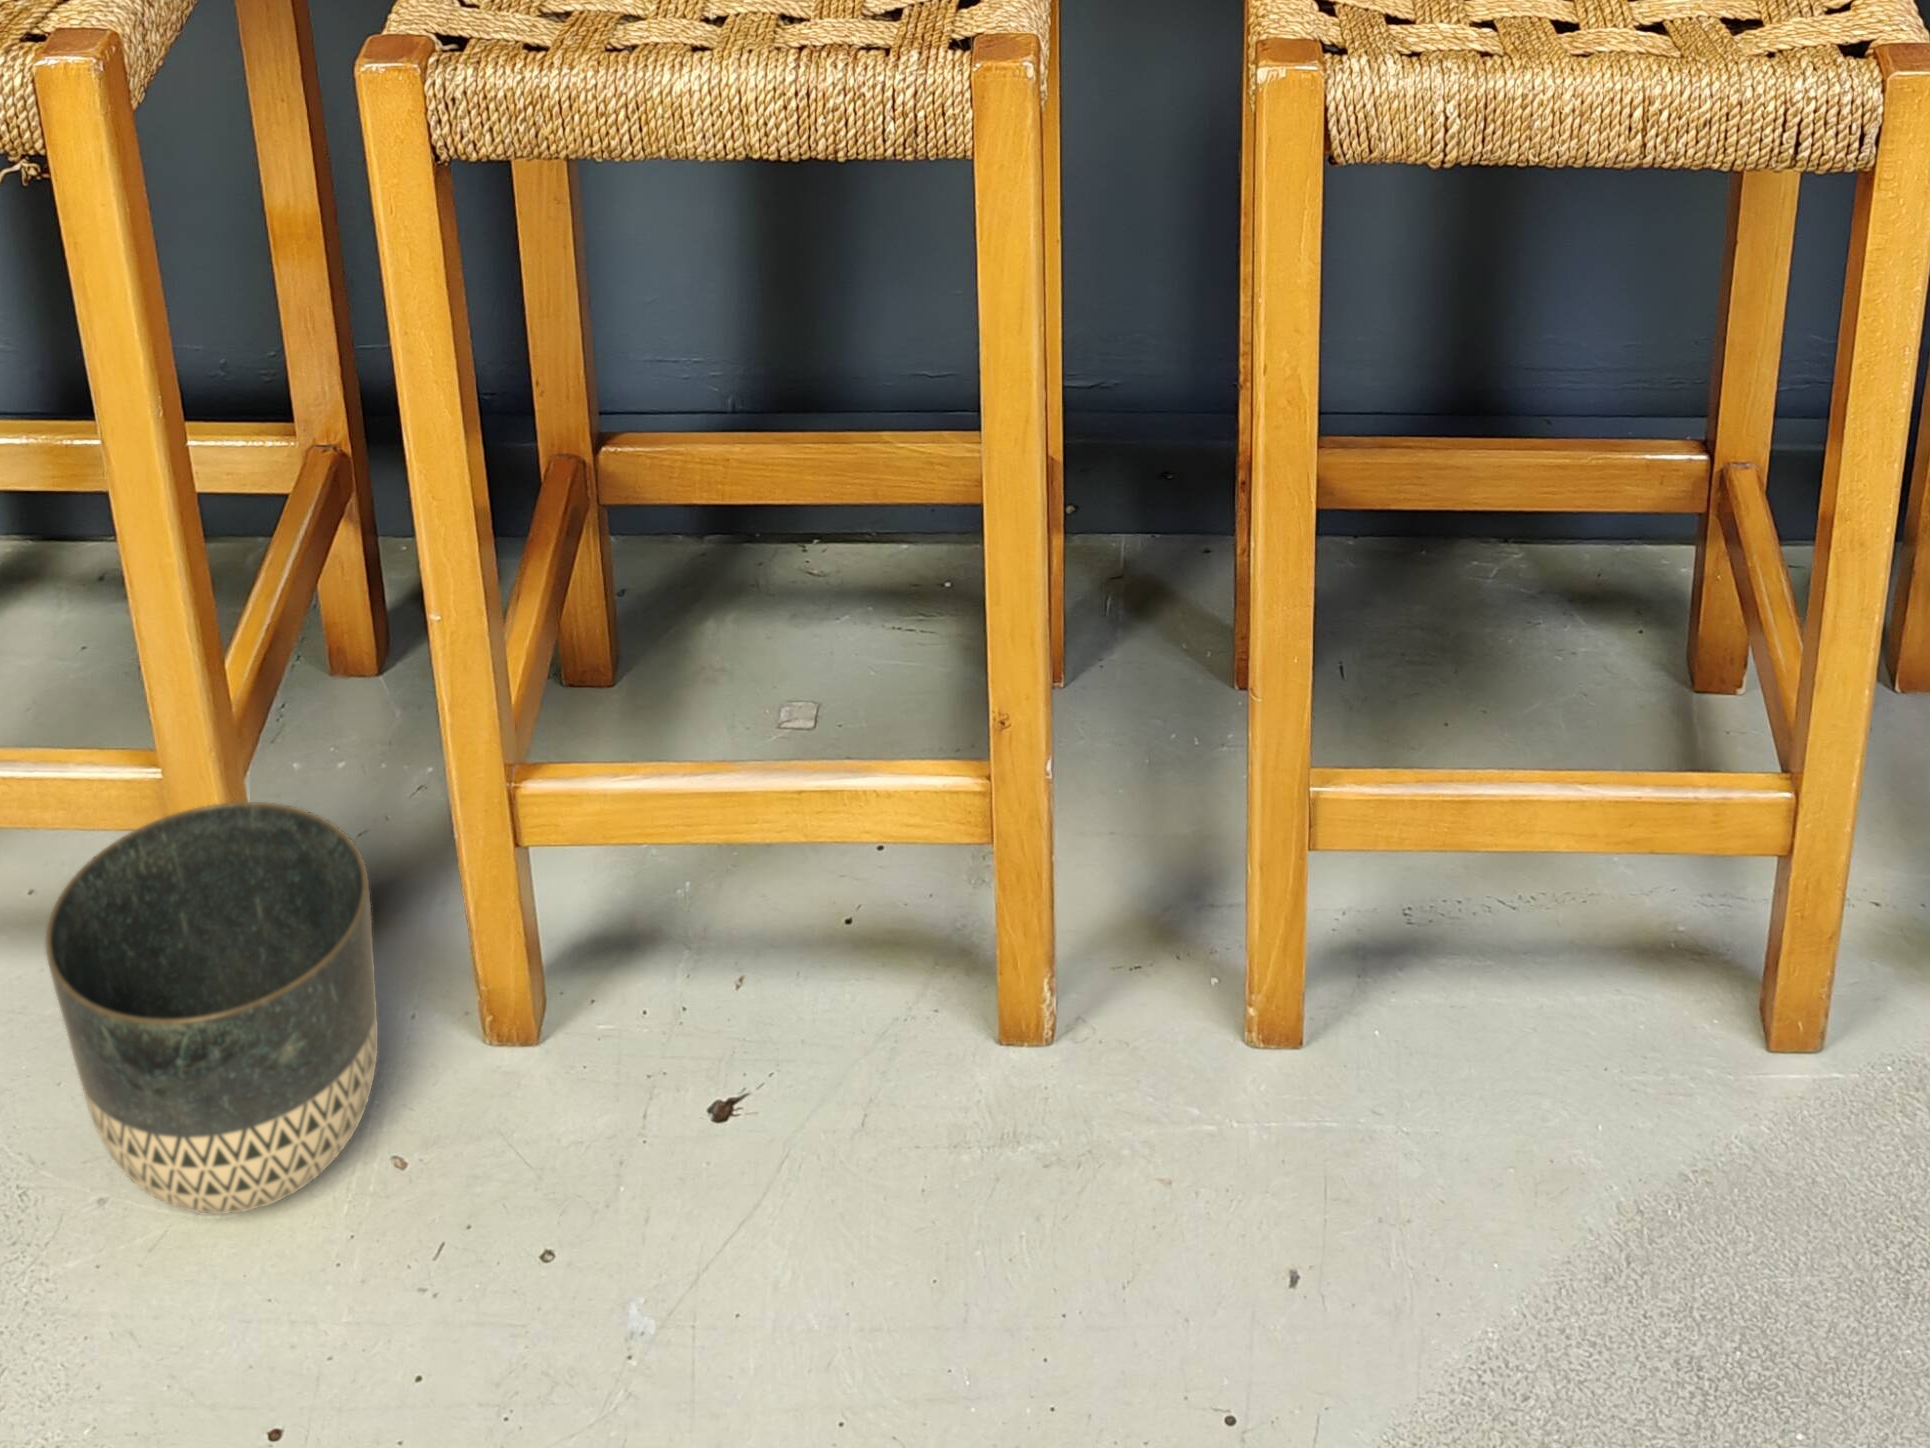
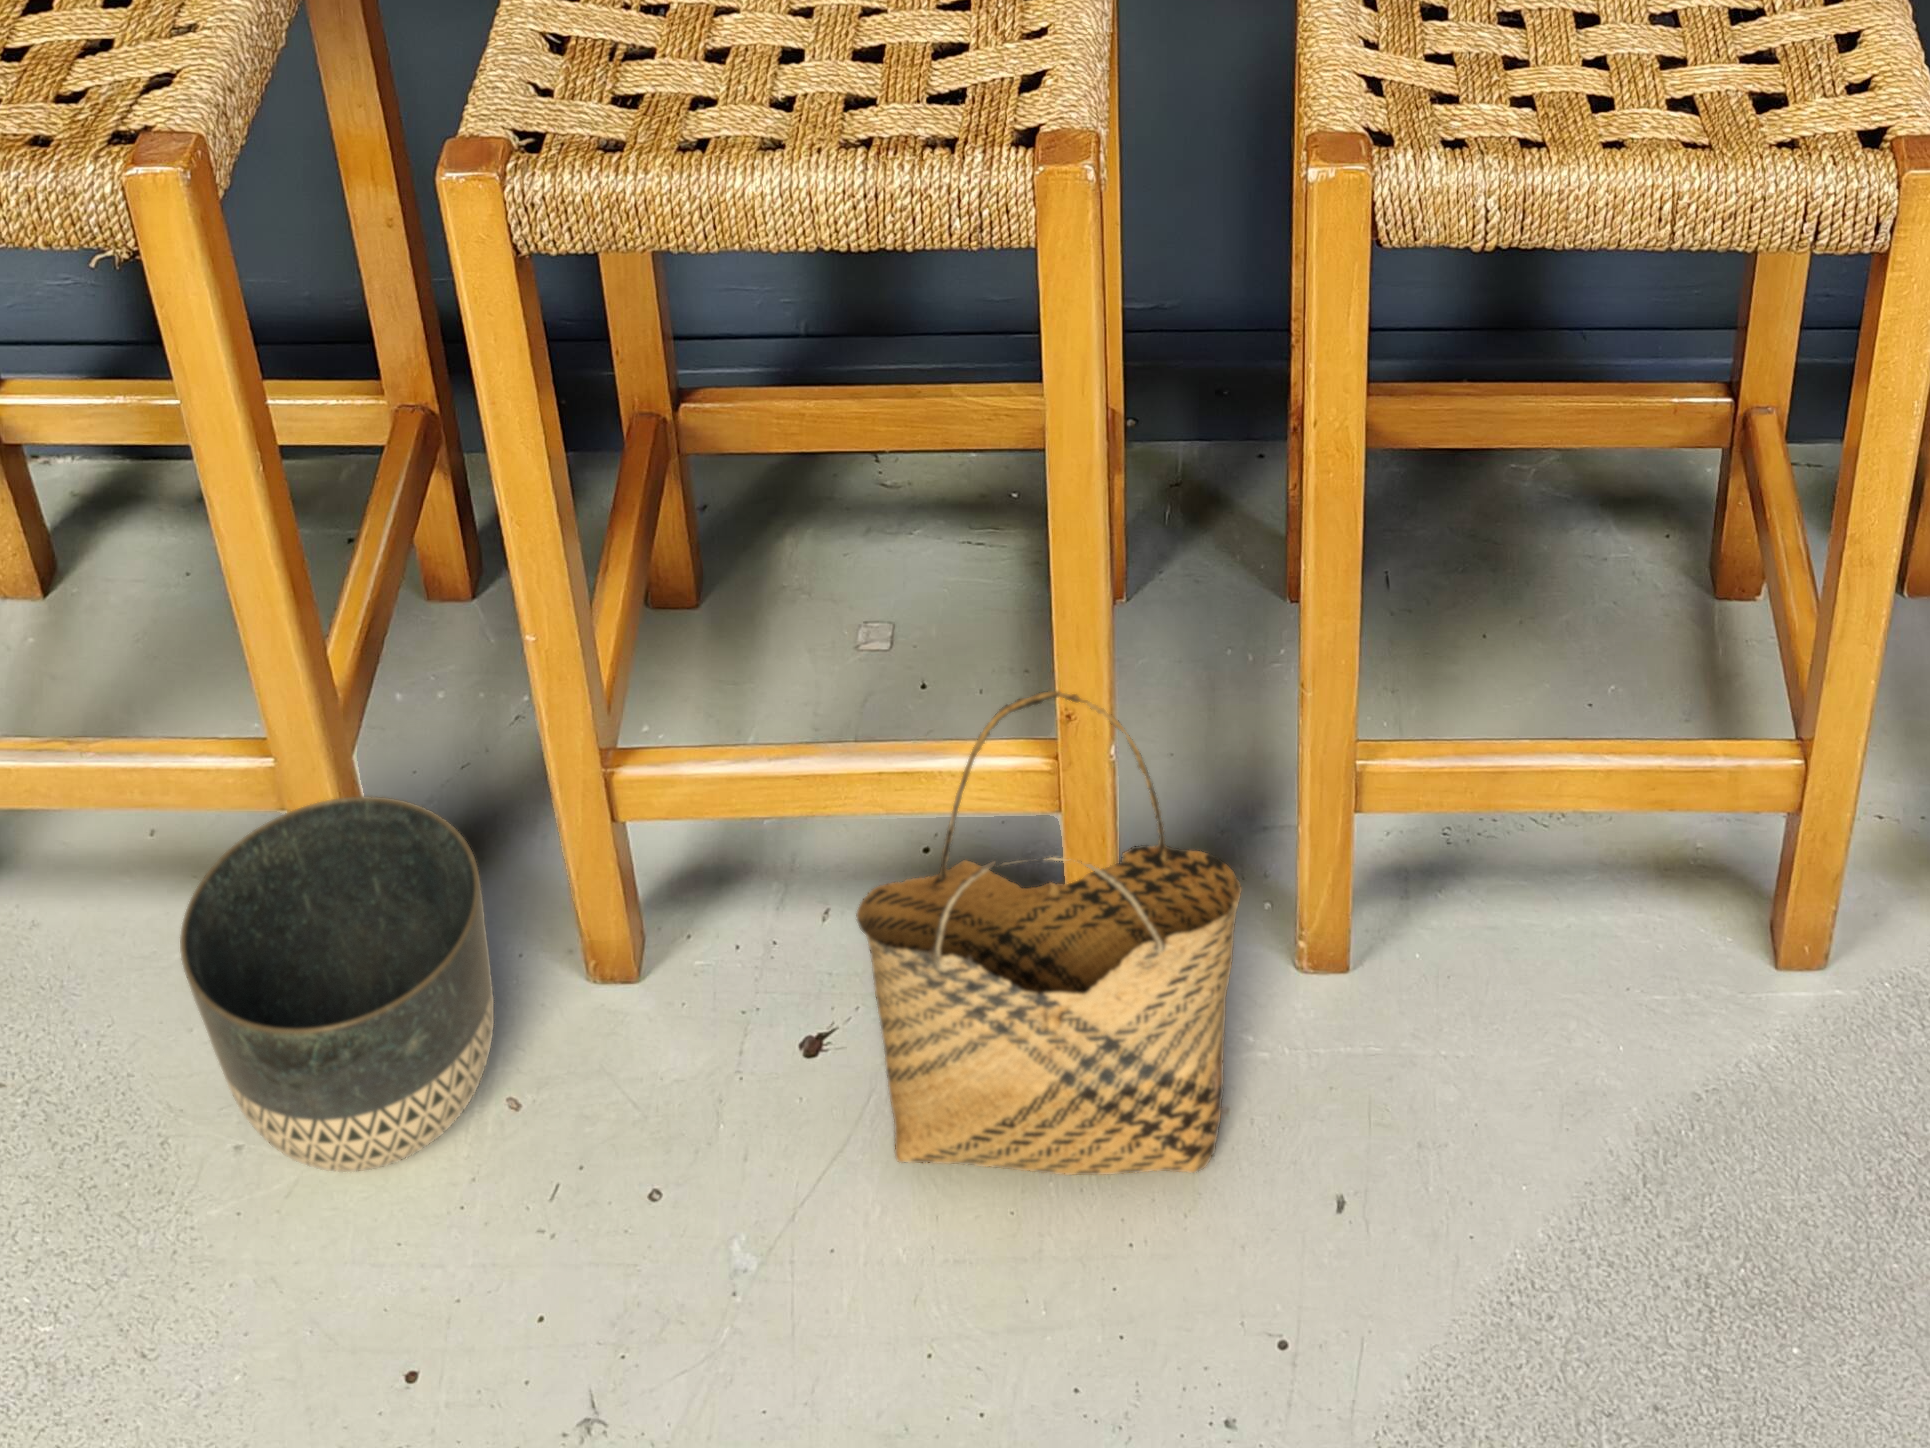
woven basket: none [770,673,1187,1235] -> present [856,691,1241,1175]

